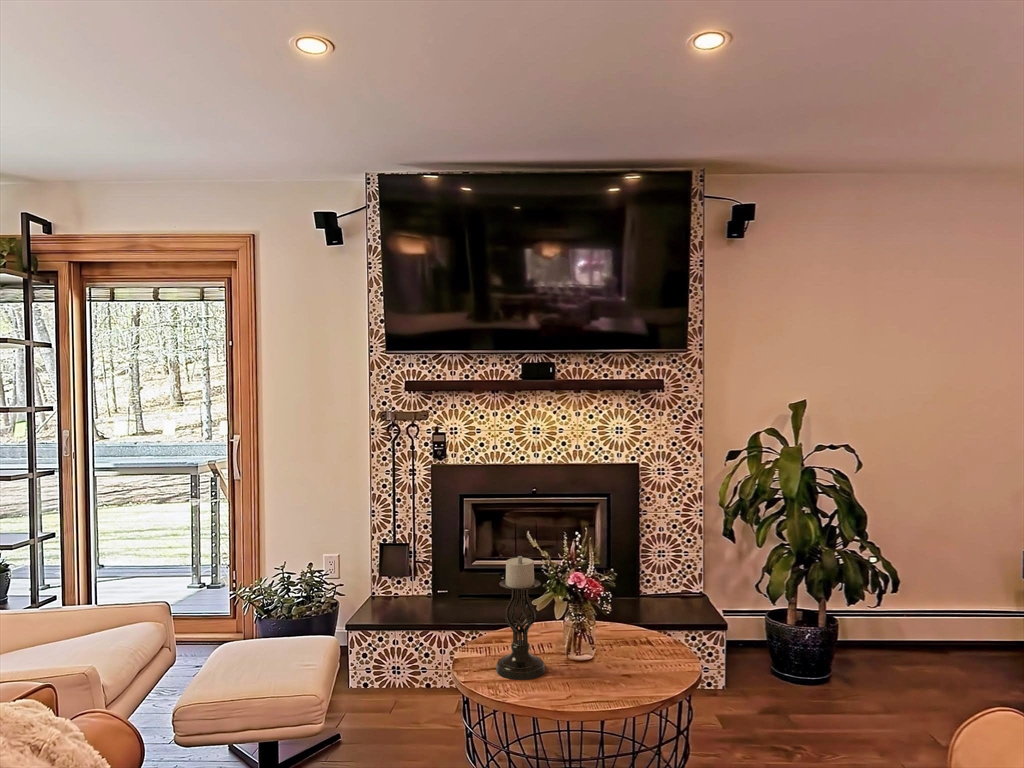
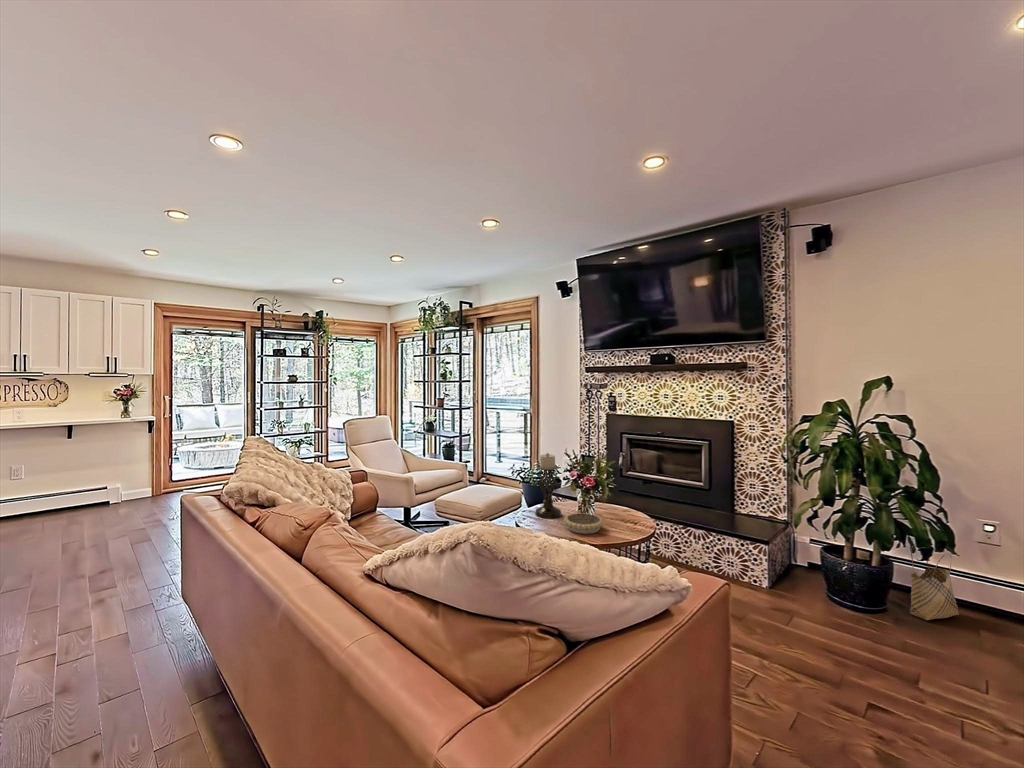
woven basket: none [838,591,872,673] -> present [910,545,959,620]
decorative bowl: none [580,649,647,689] -> present [564,513,603,534]

